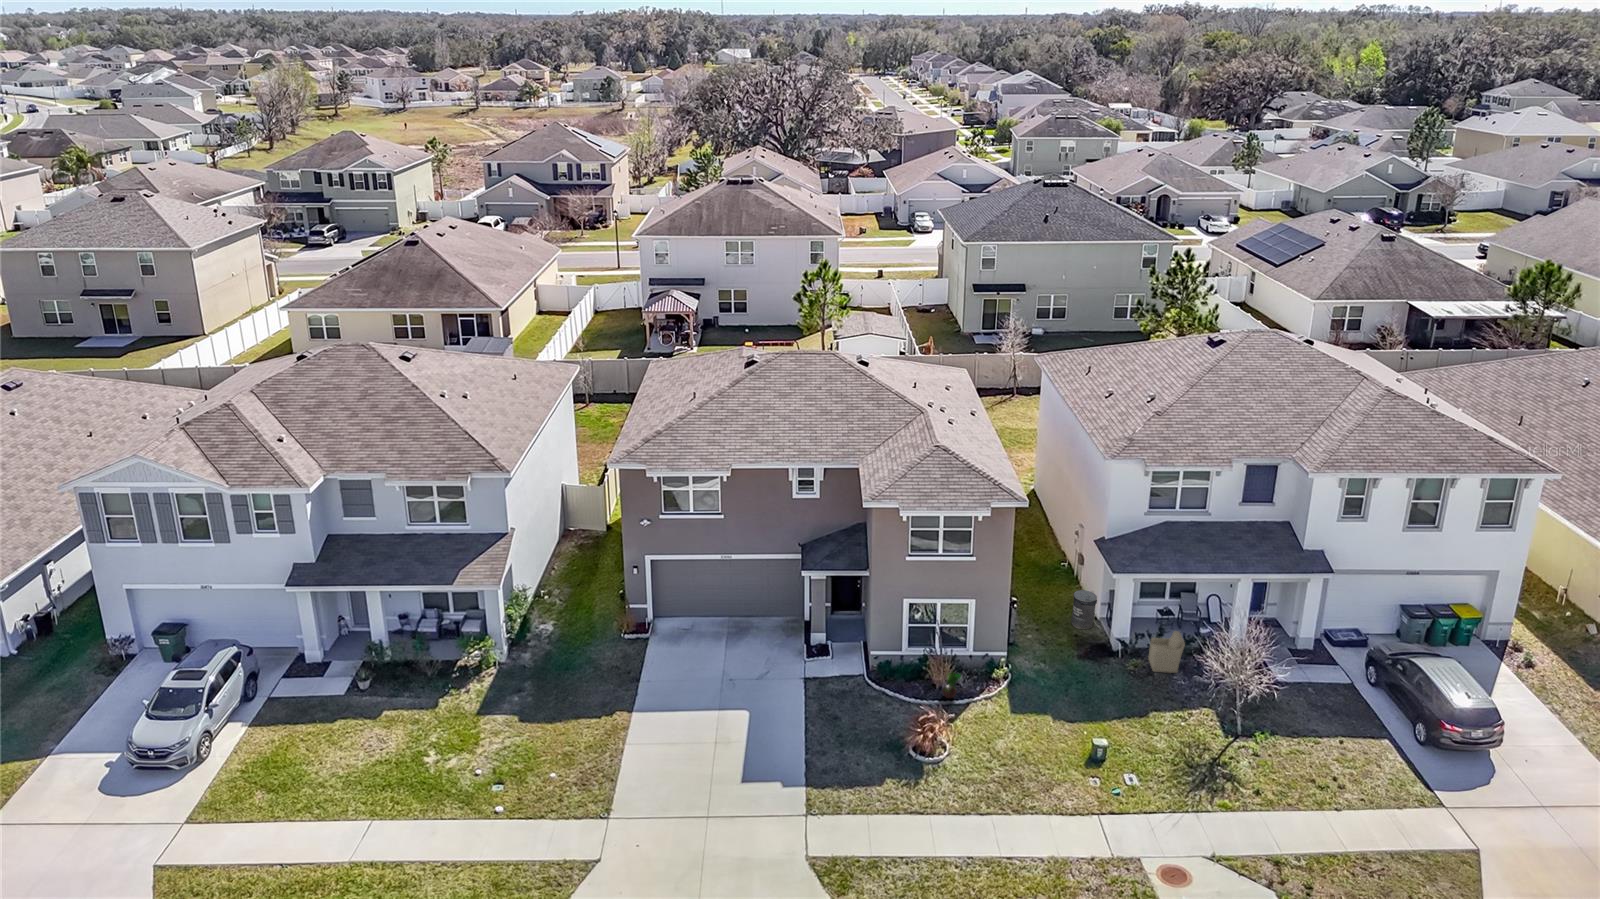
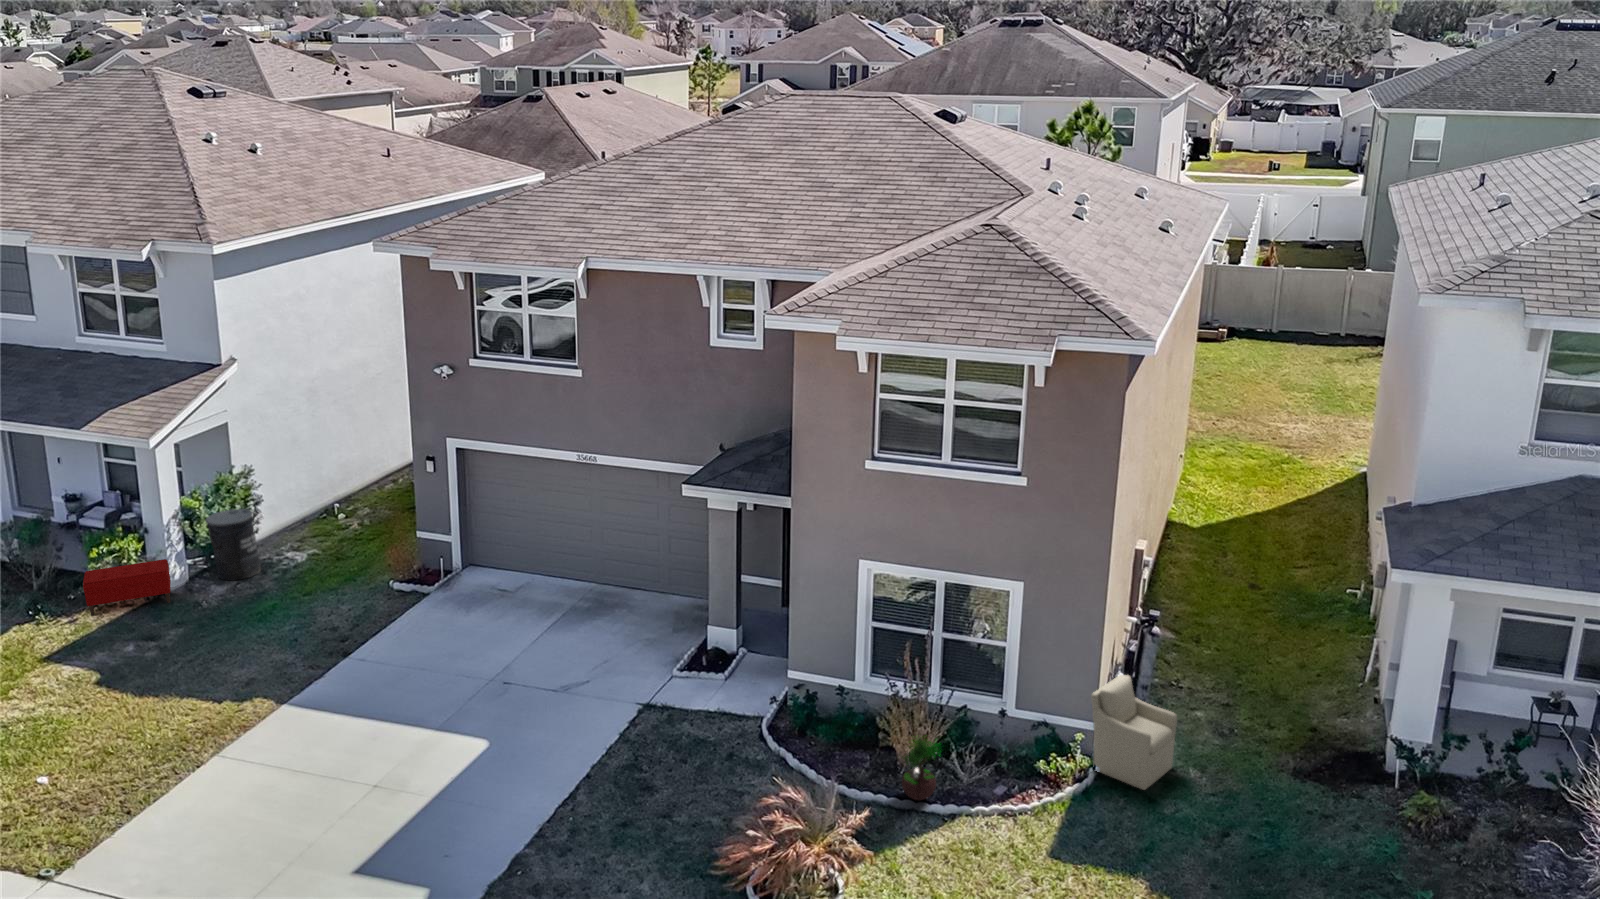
trash can: present [1071,590,1097,629] -> present [205,509,261,581]
chair: present [1148,631,1185,673] -> present [1091,675,1177,790]
bench: none [465,646,512,685] -> present [83,559,171,616]

